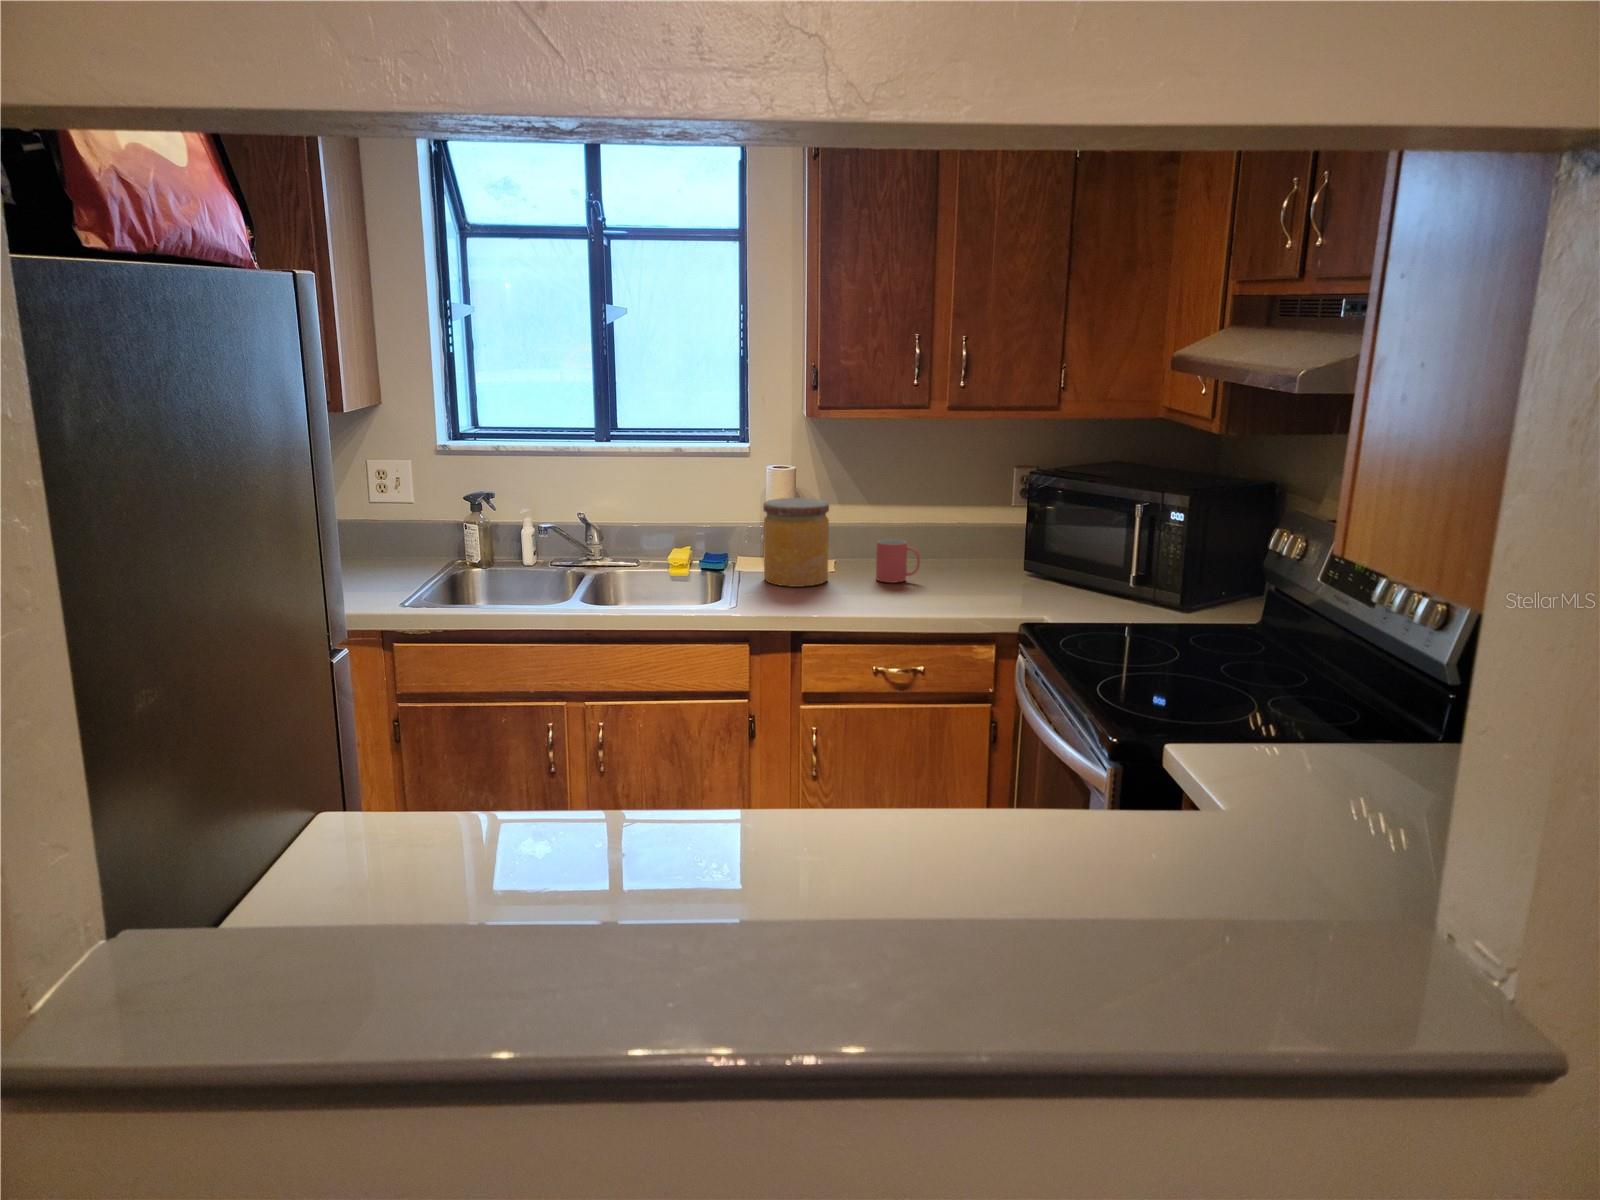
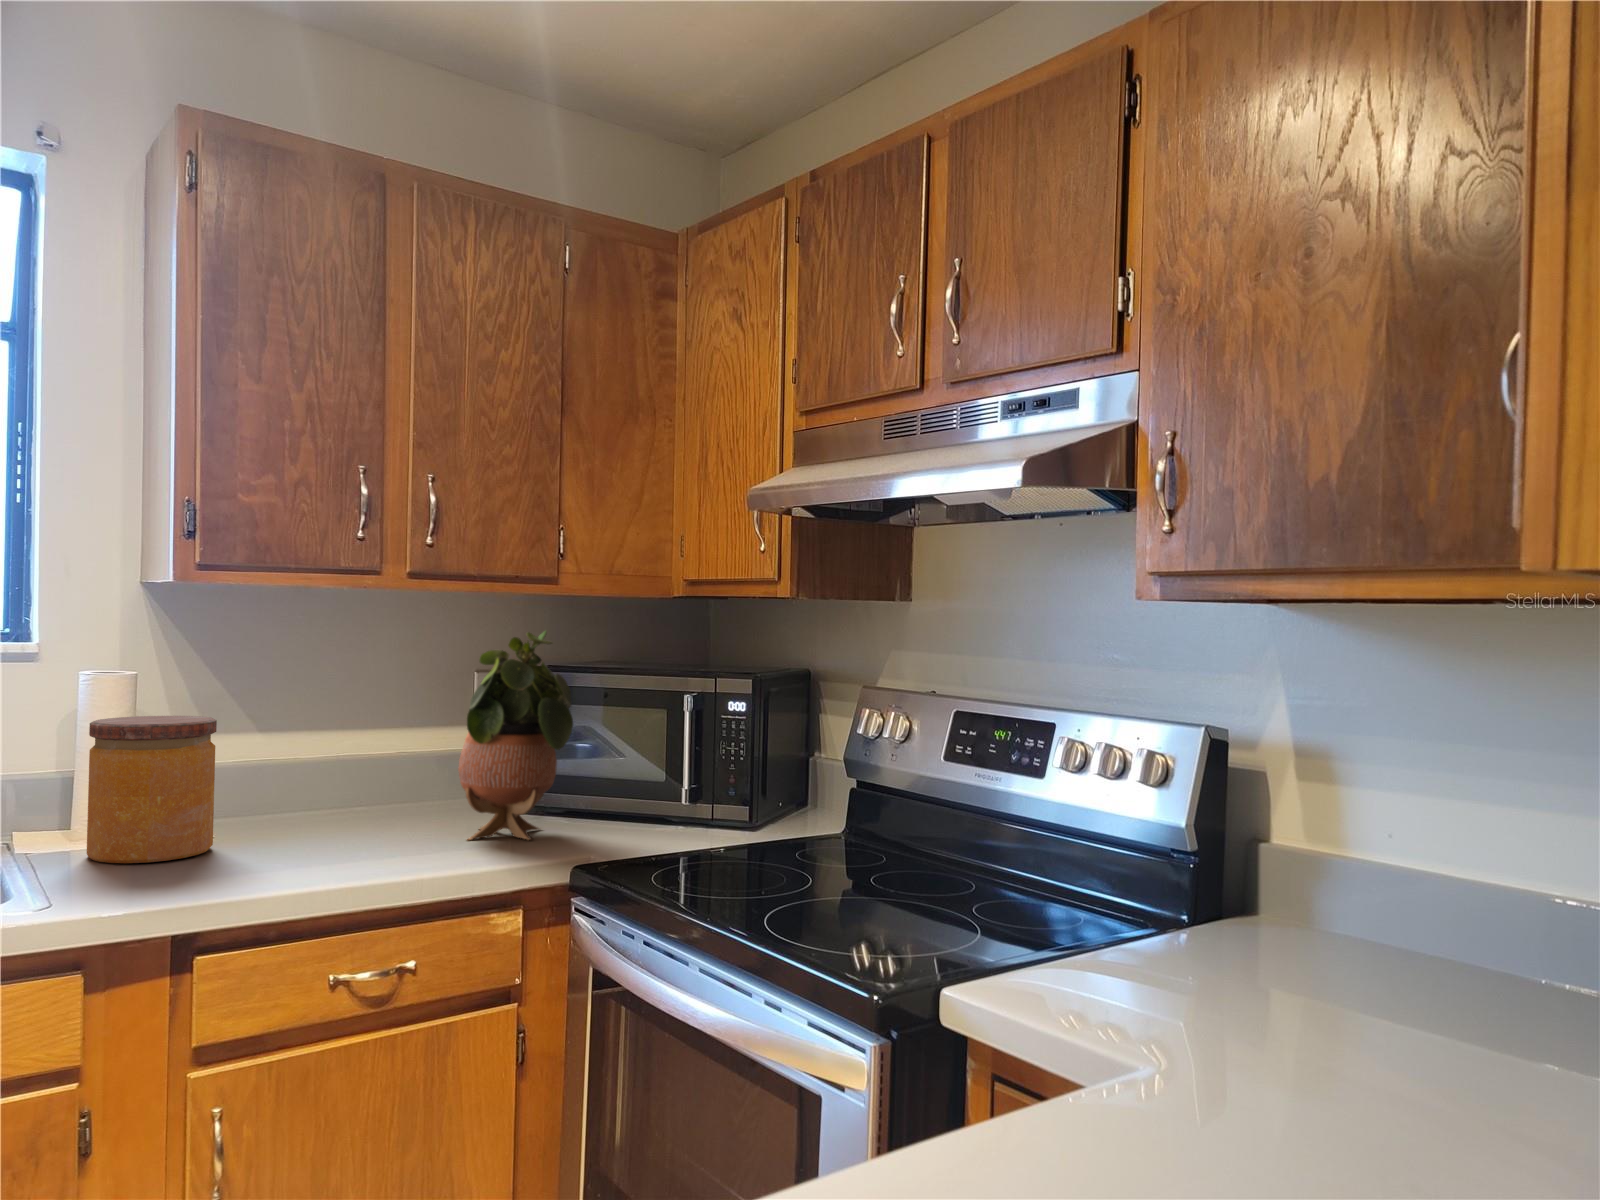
potted plant: none [975,451,1053,599] -> present [458,631,573,840]
mug: present [876,539,920,583] -> none [294,773,369,840]

